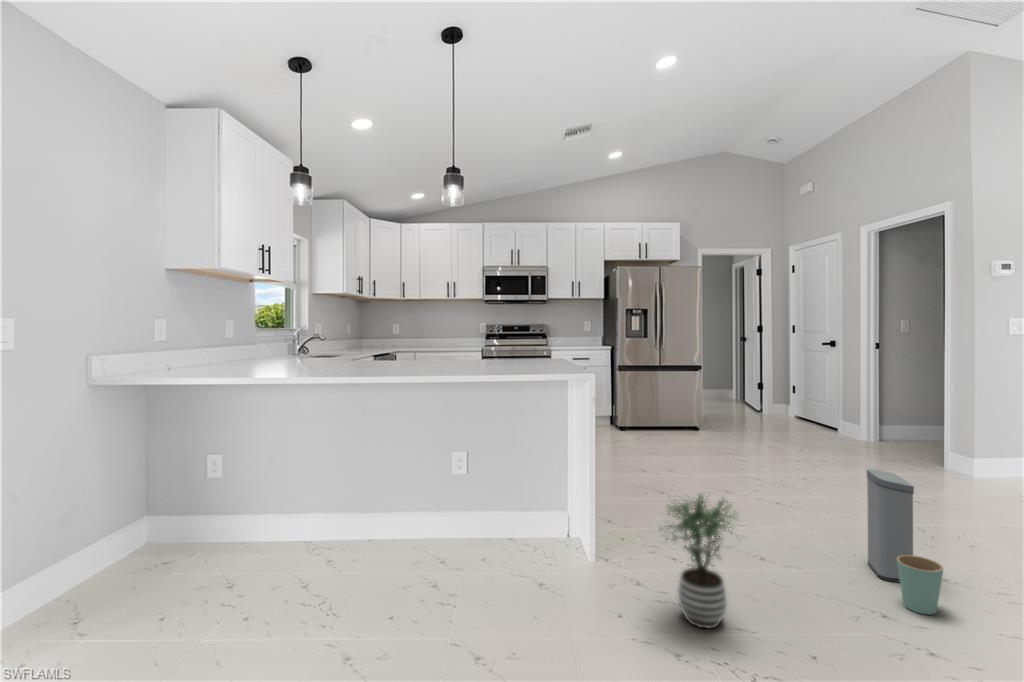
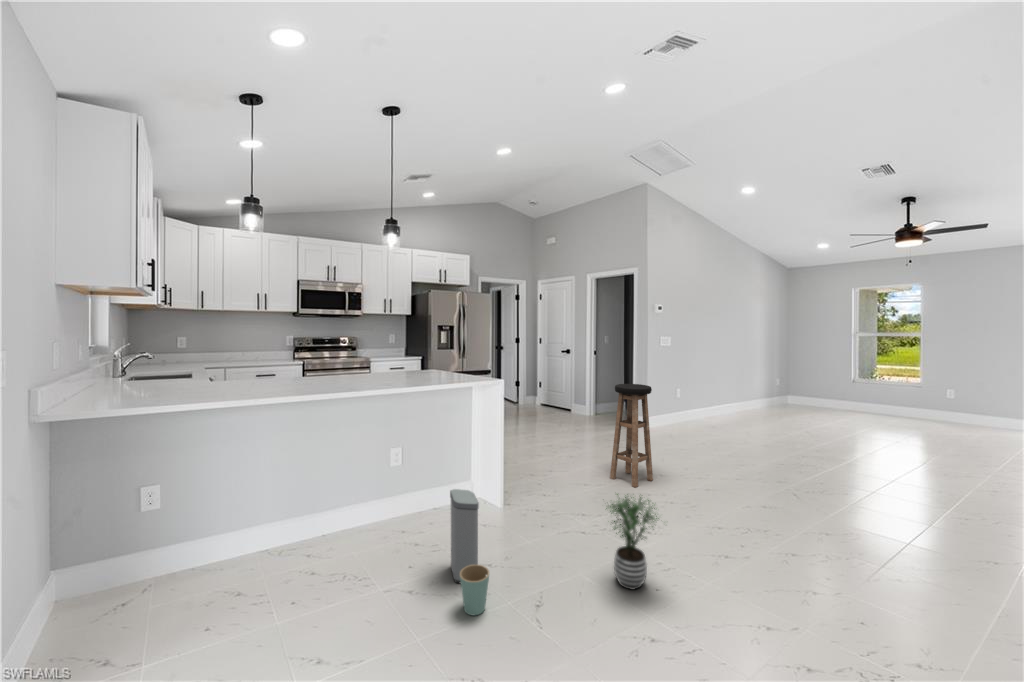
bar stool: none [811,371,889,529] -> present [610,384,653,487]
trash can: present [867,469,943,615] -> present [450,489,489,615]

